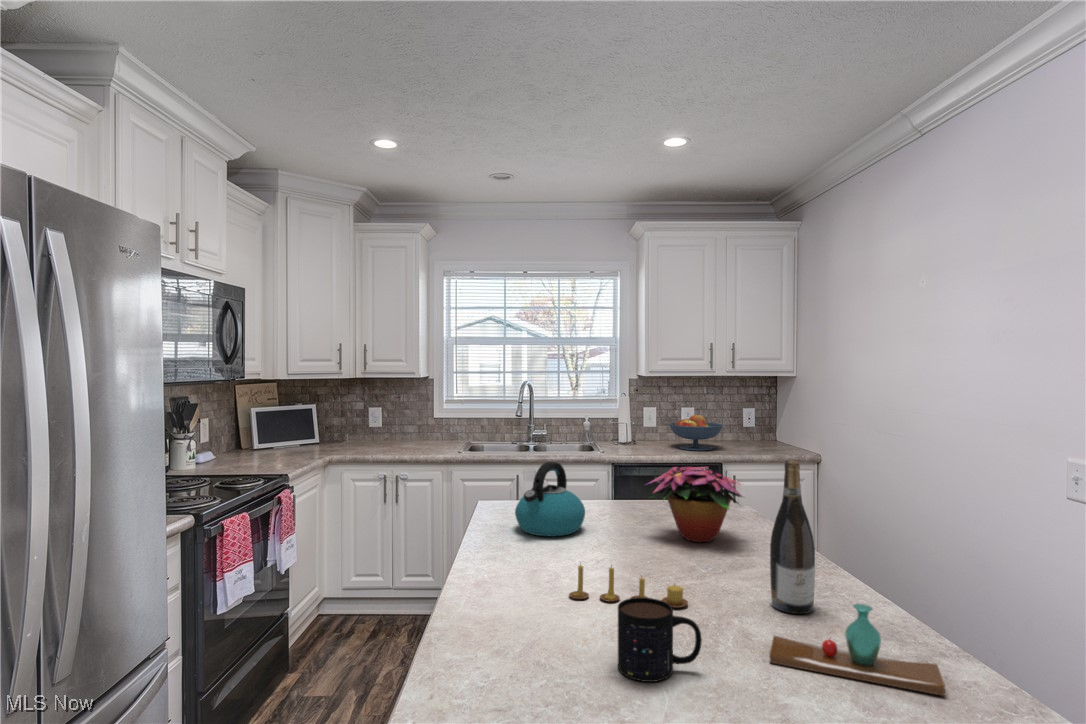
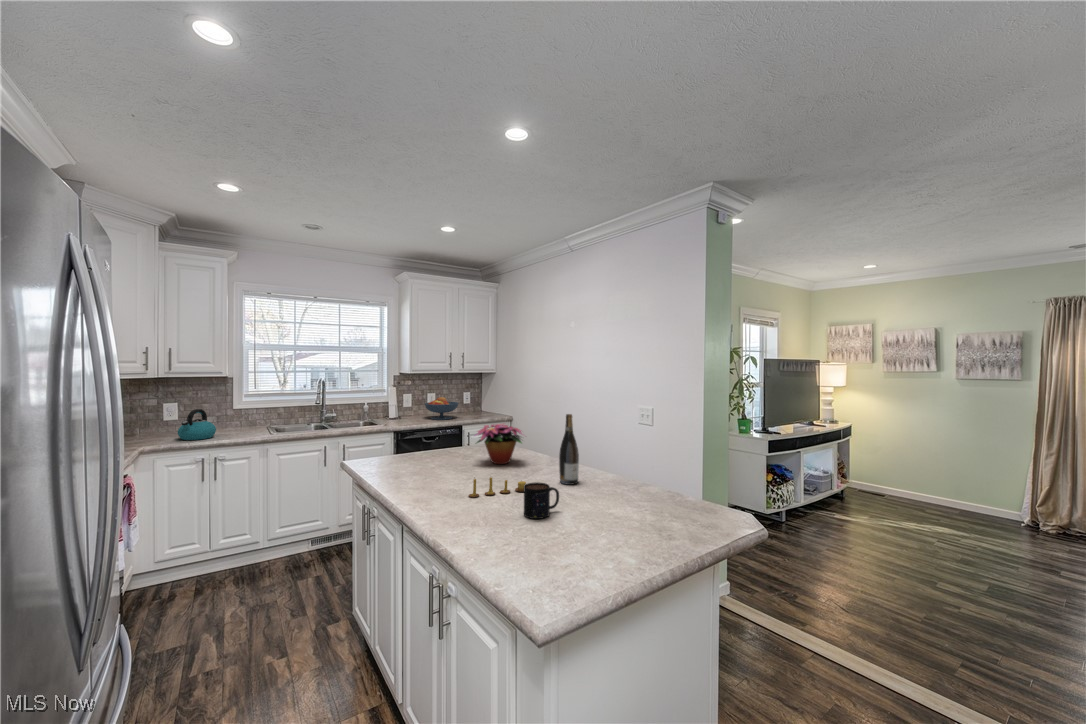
kettle: present [515,462,585,536] -> present [178,409,216,440]
vase: present [770,604,945,696] -> none [575,470,642,502]

